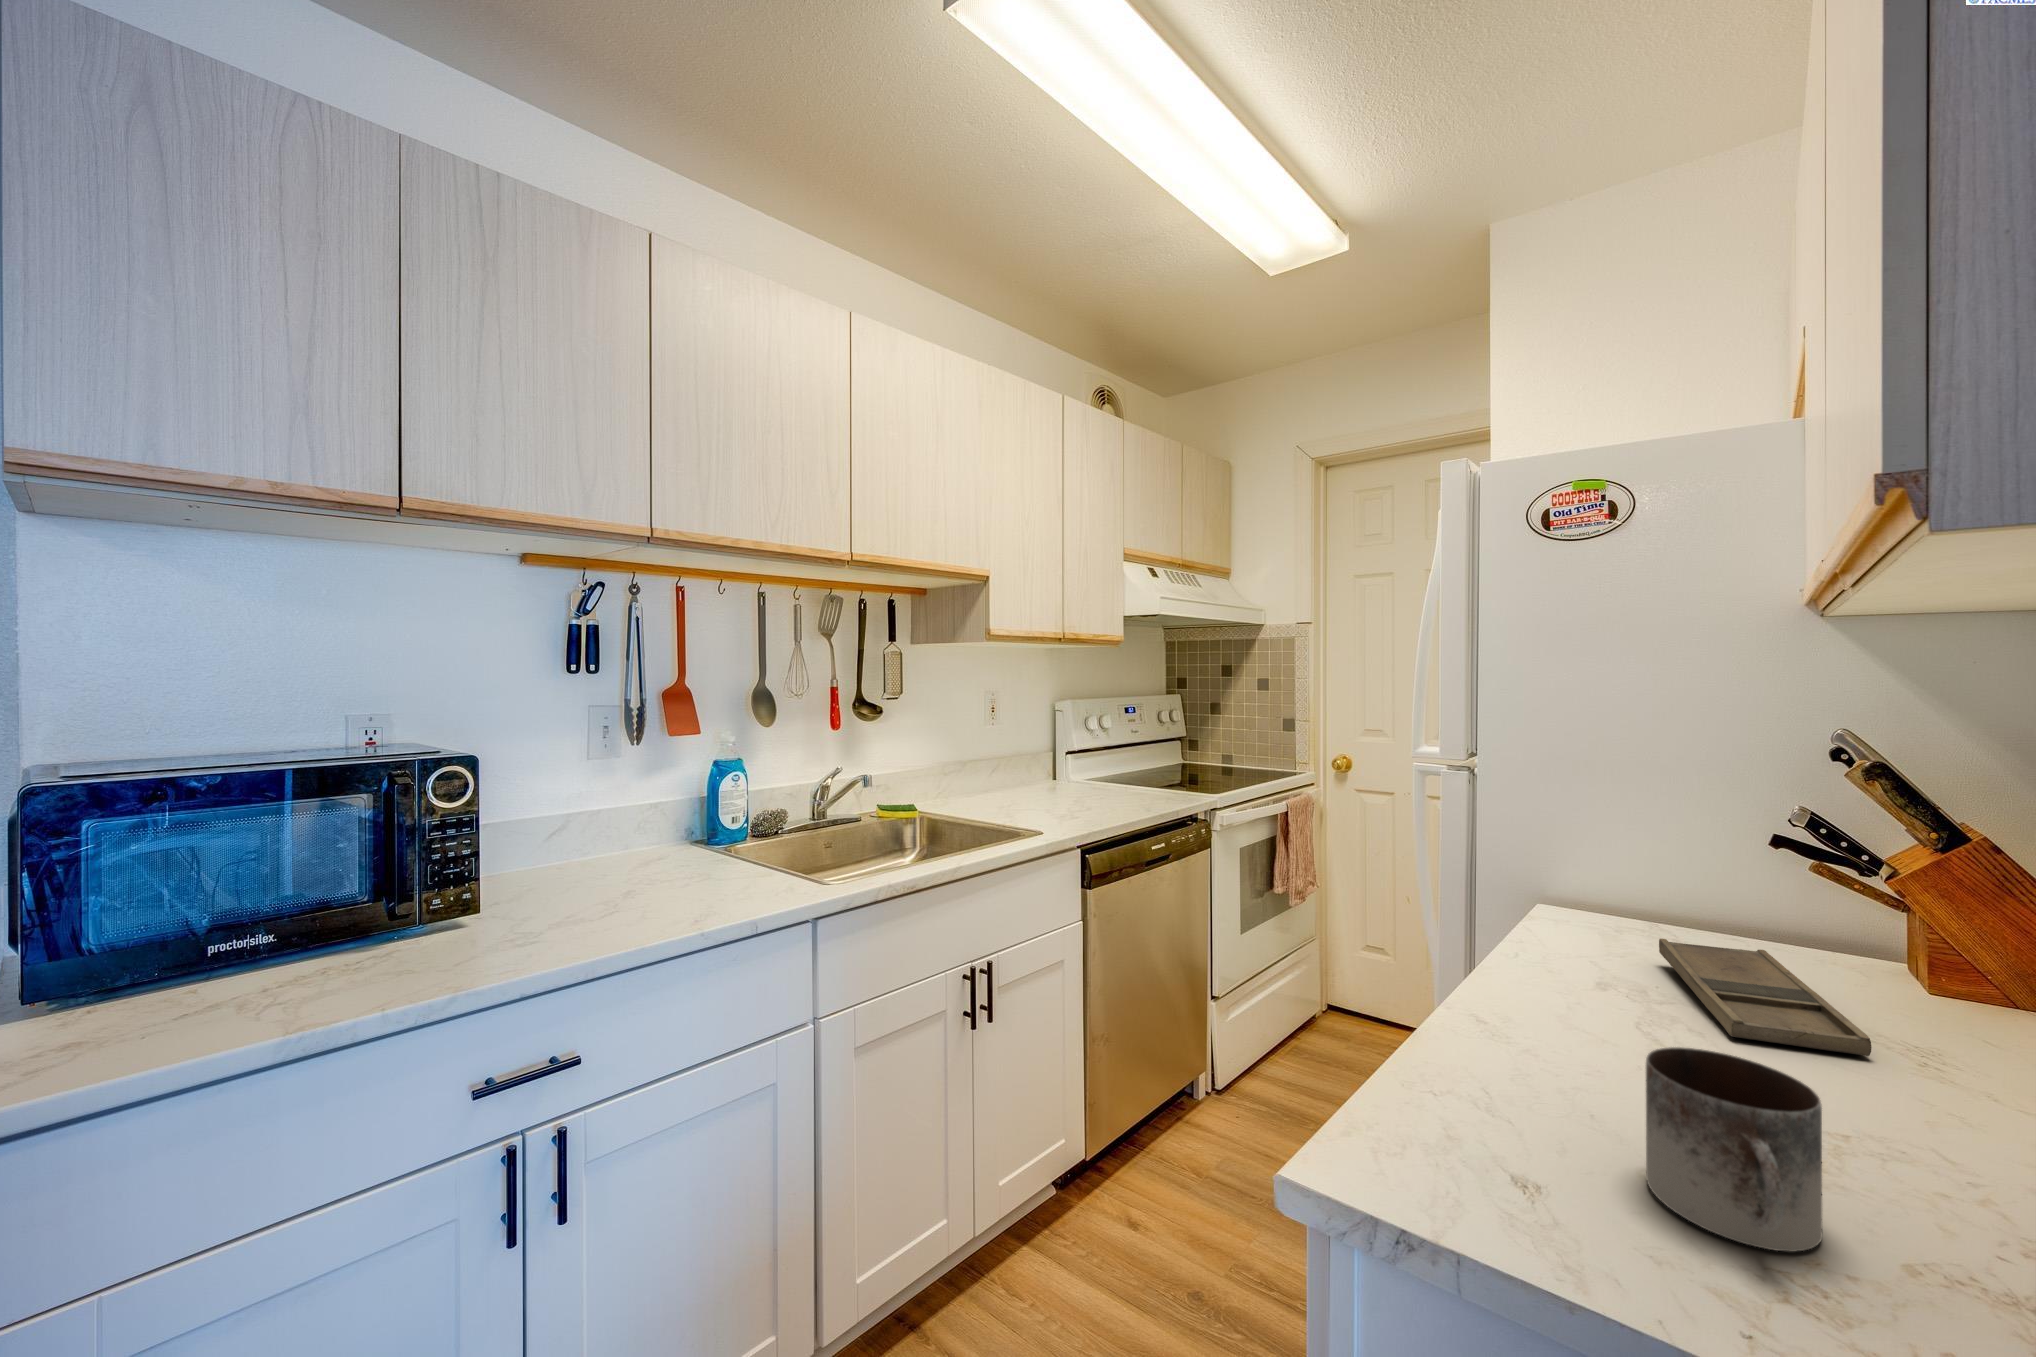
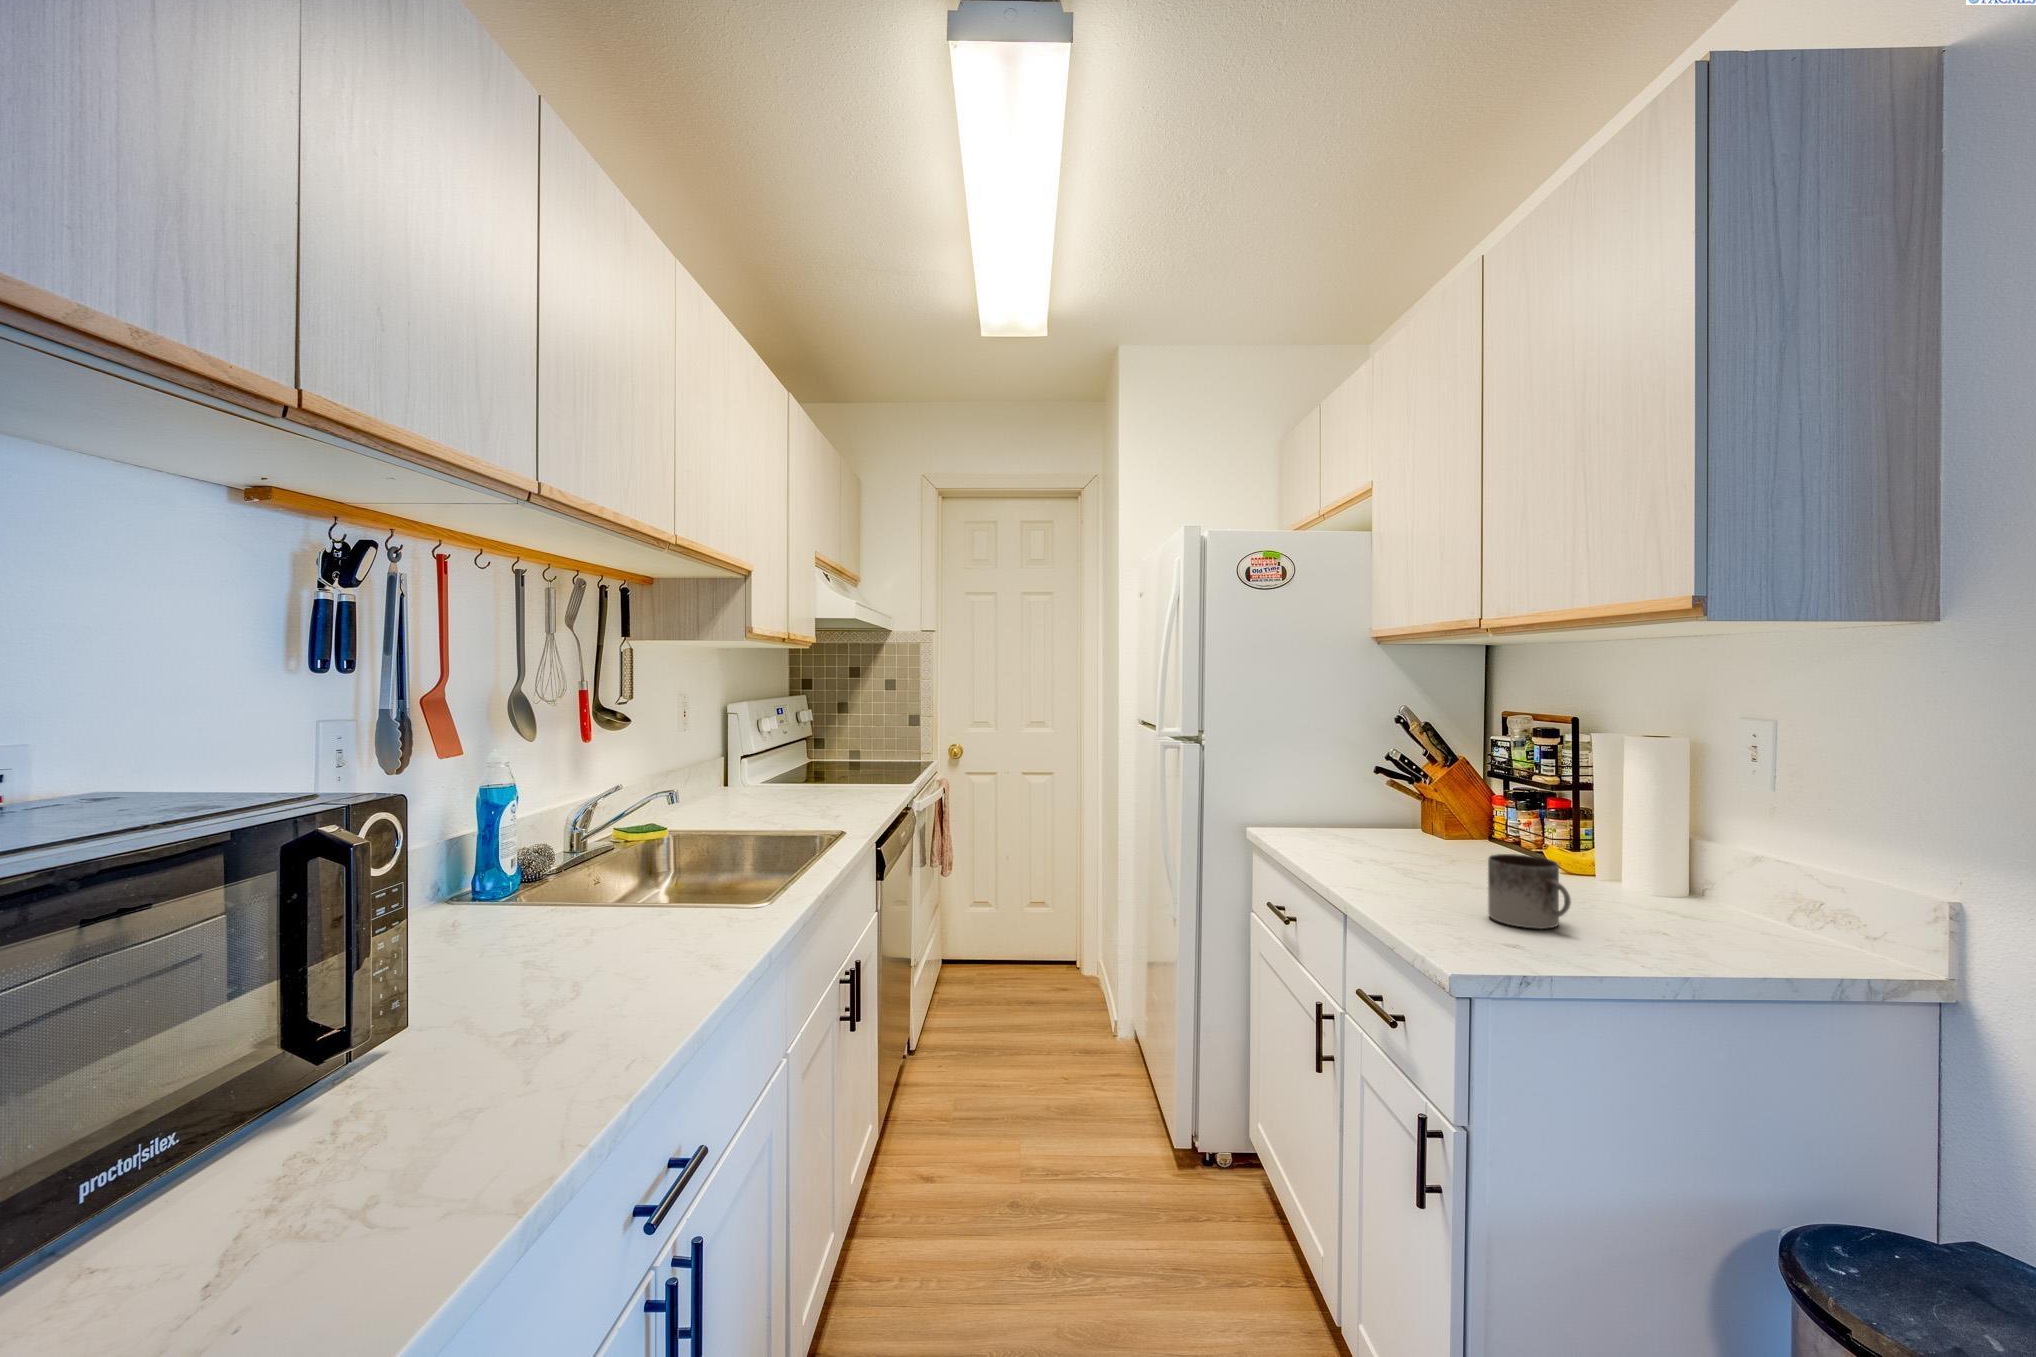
tray: present [1659,939,1872,1056] -> none [1337,827,1460,866]

